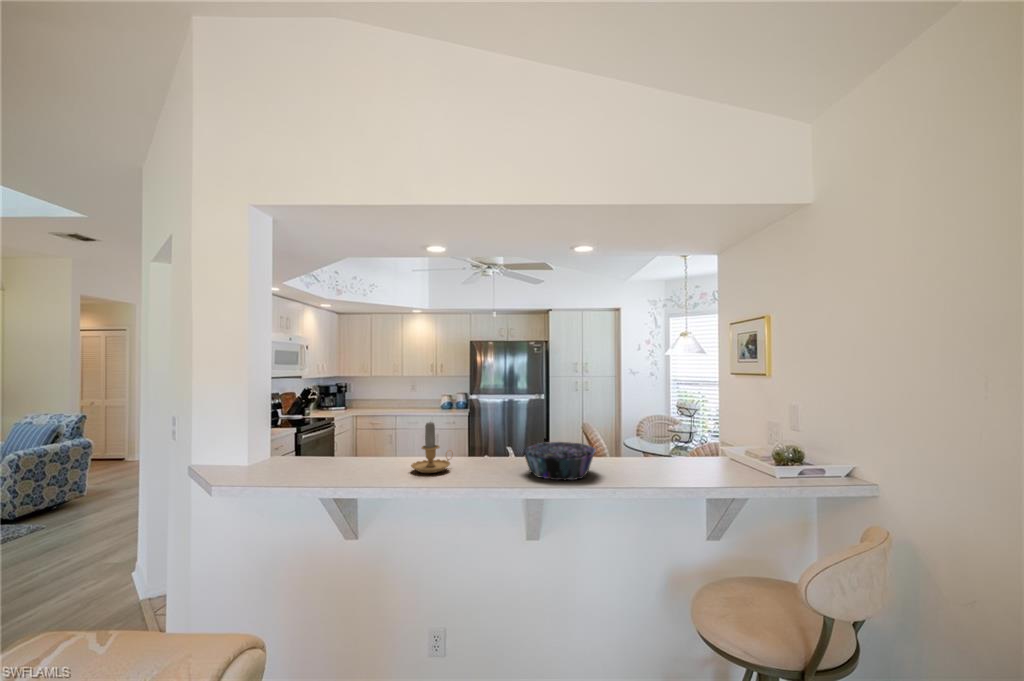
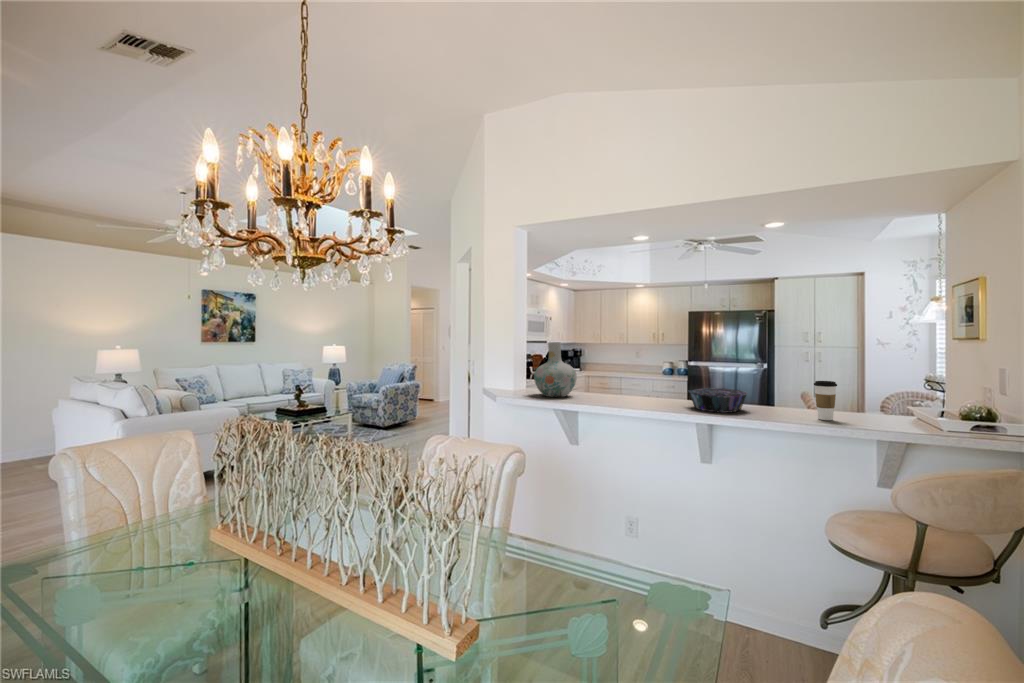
vase: none [282,385,356,476] -> present [534,342,577,397]
candle: present [411,422,453,473] -> none [610,367,640,402]
coffee cup: none [672,428,697,479] -> present [814,381,837,420]

